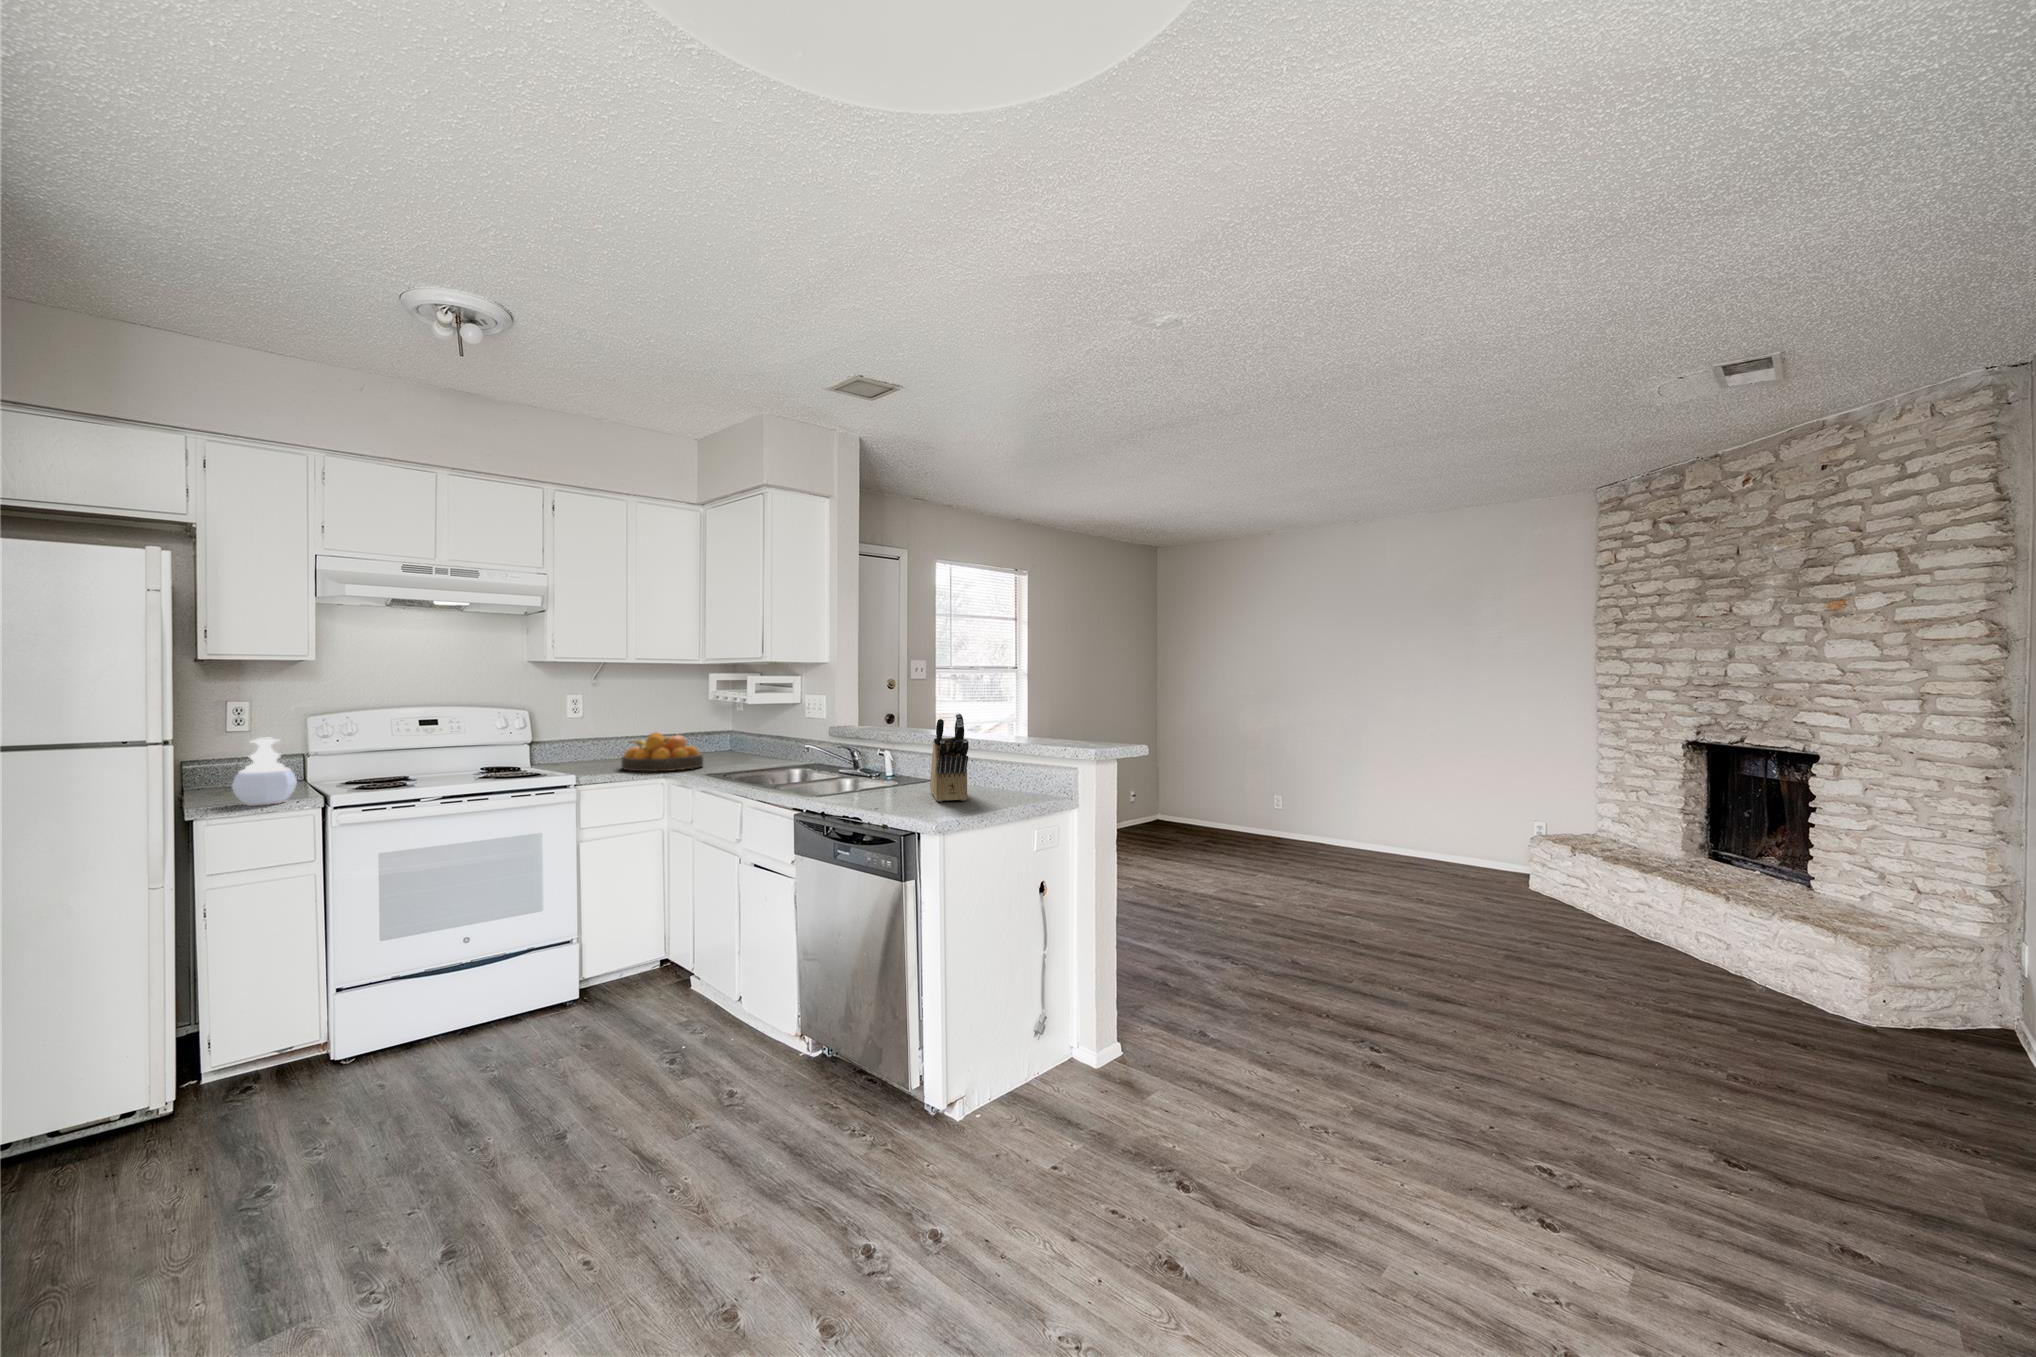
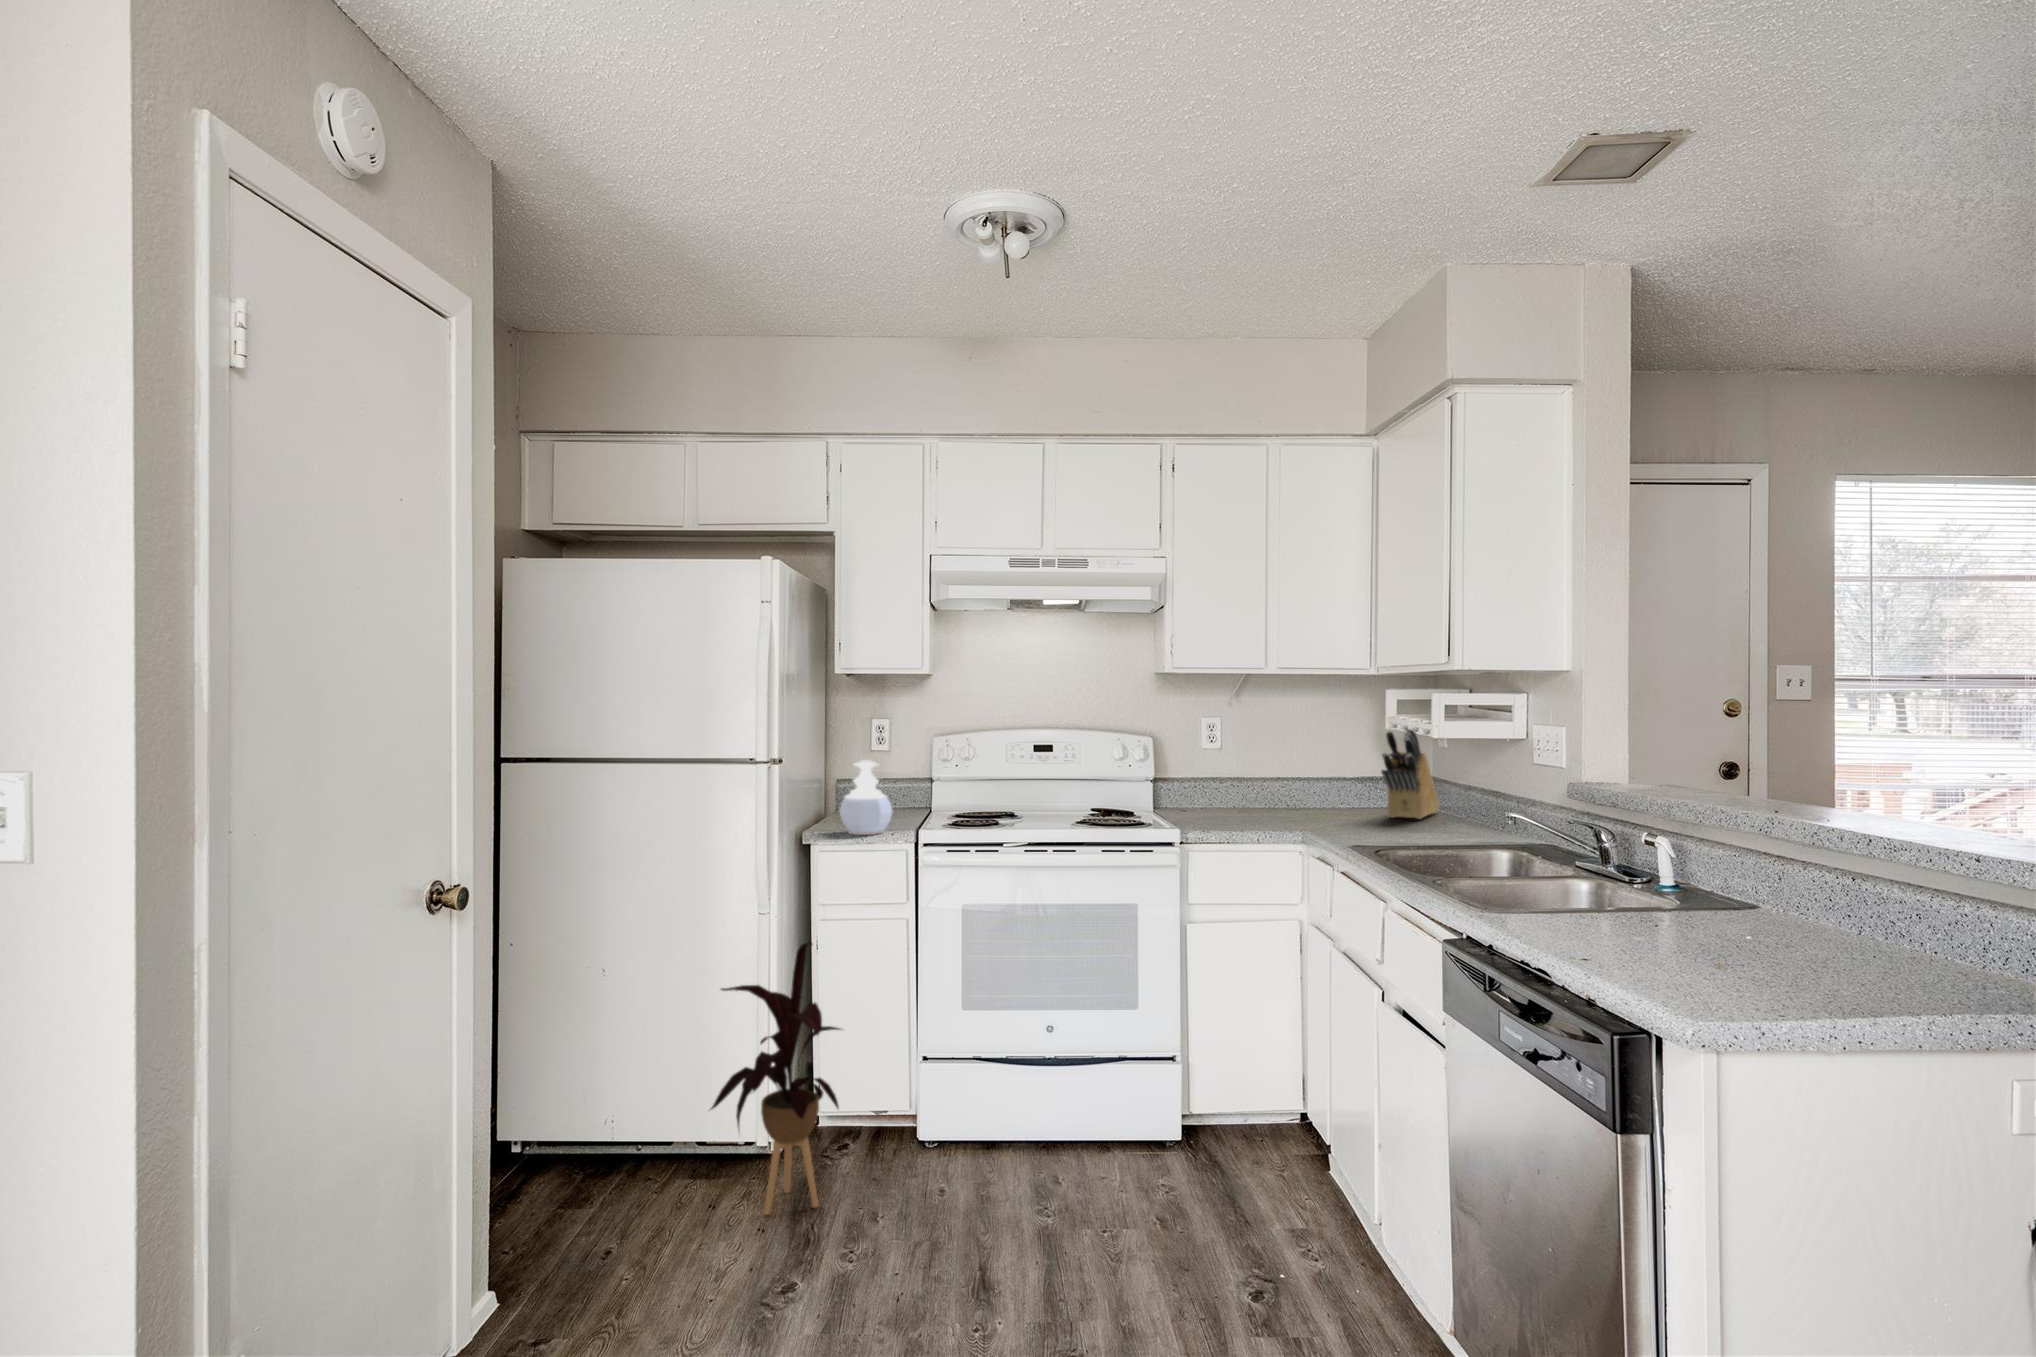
knife block: present [930,714,969,802] -> present [1381,728,1439,819]
fruit bowl: present [621,732,703,771] -> none [1251,775,1364,833]
house plant: none [113,899,284,1158] -> present [711,942,840,1215]

